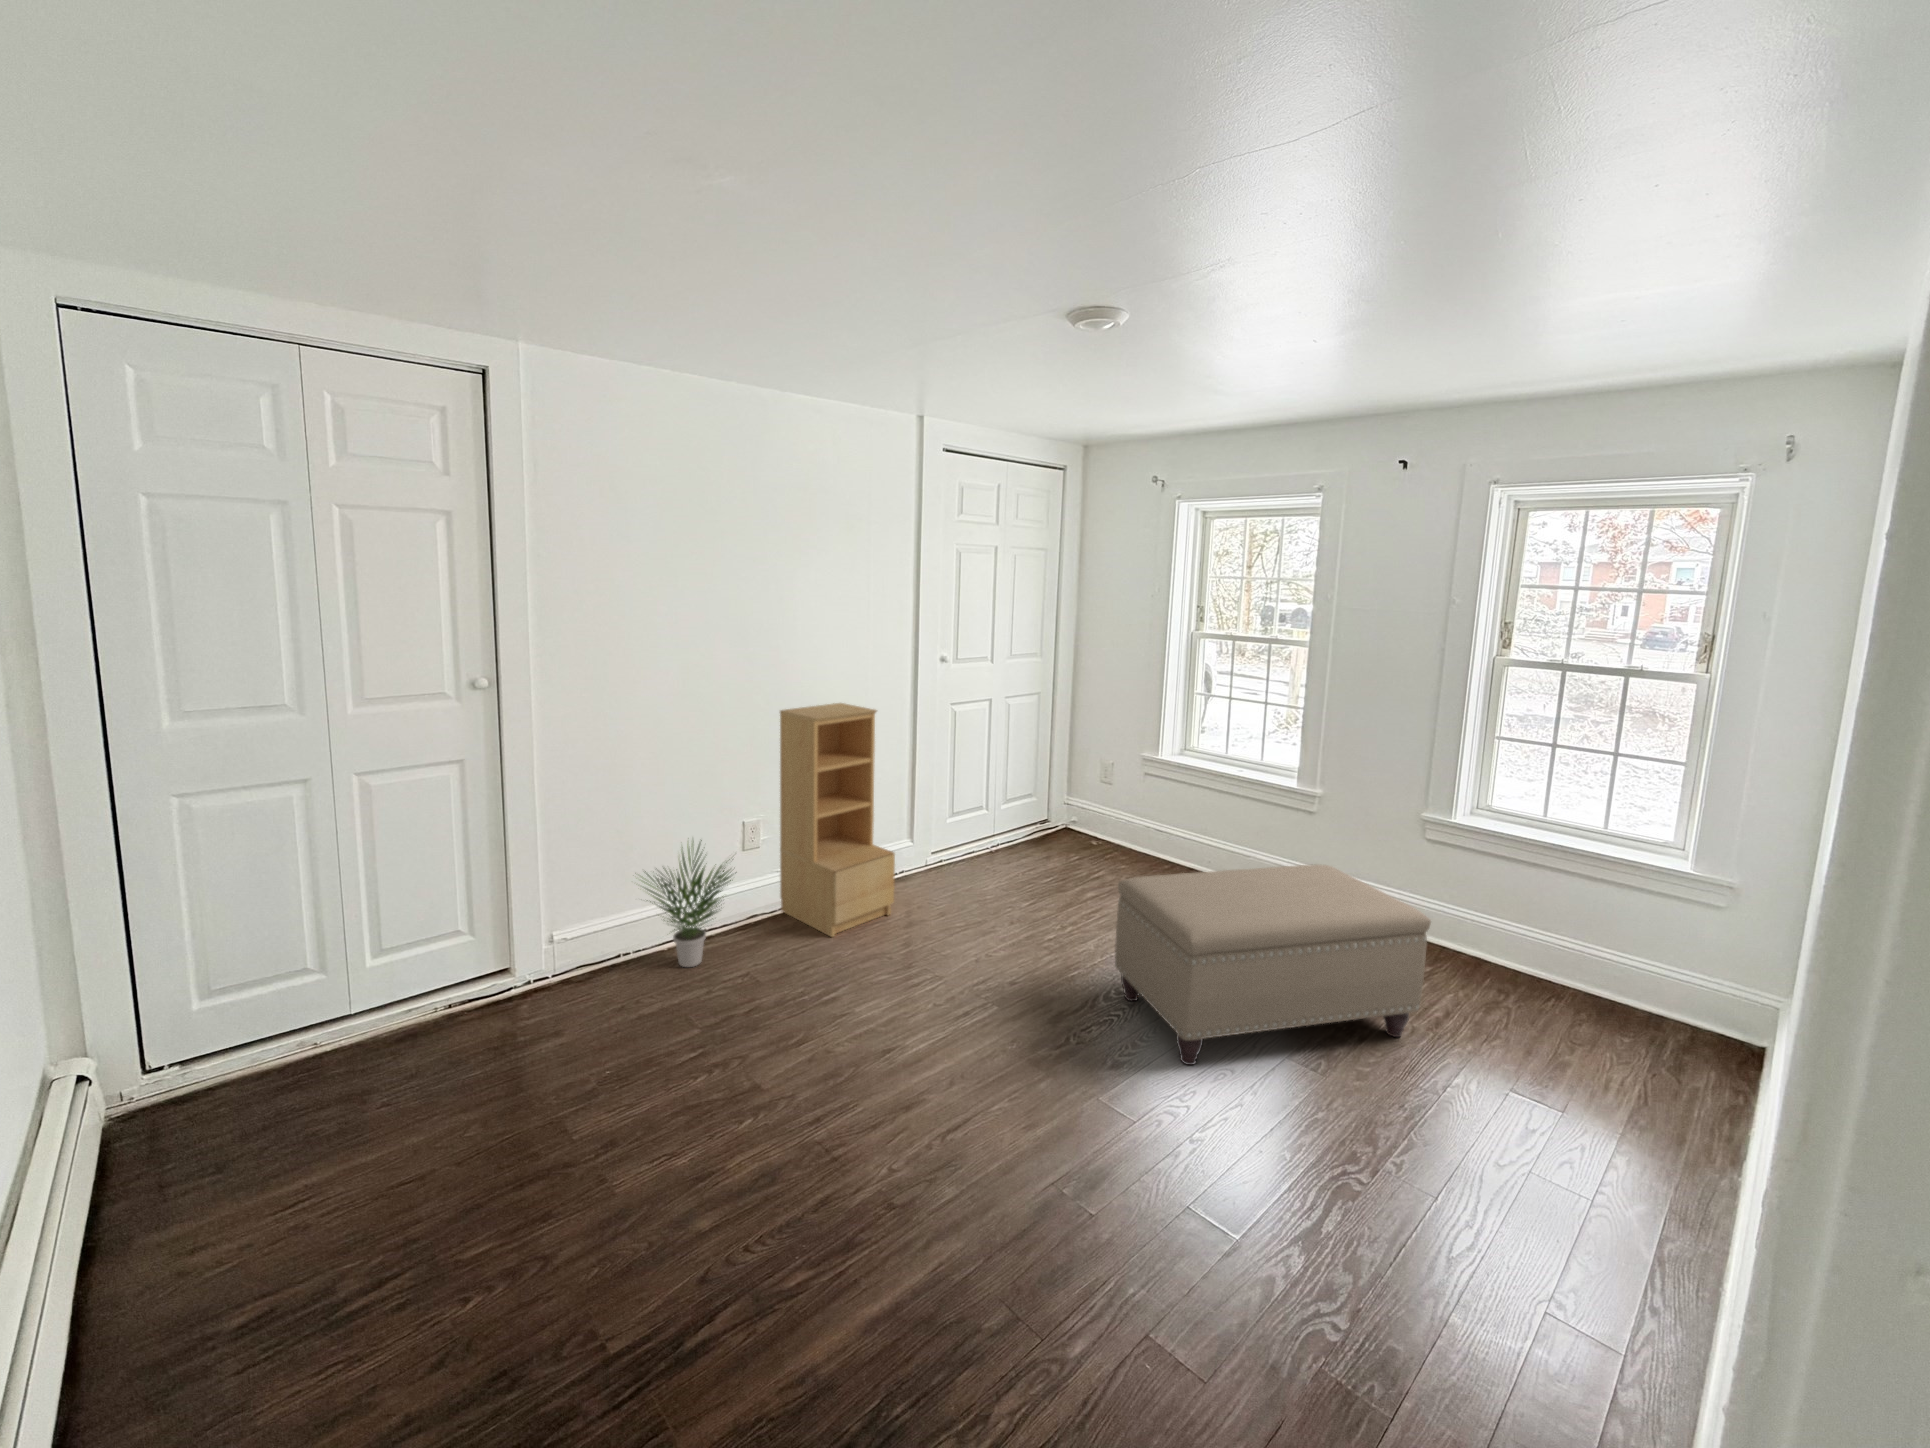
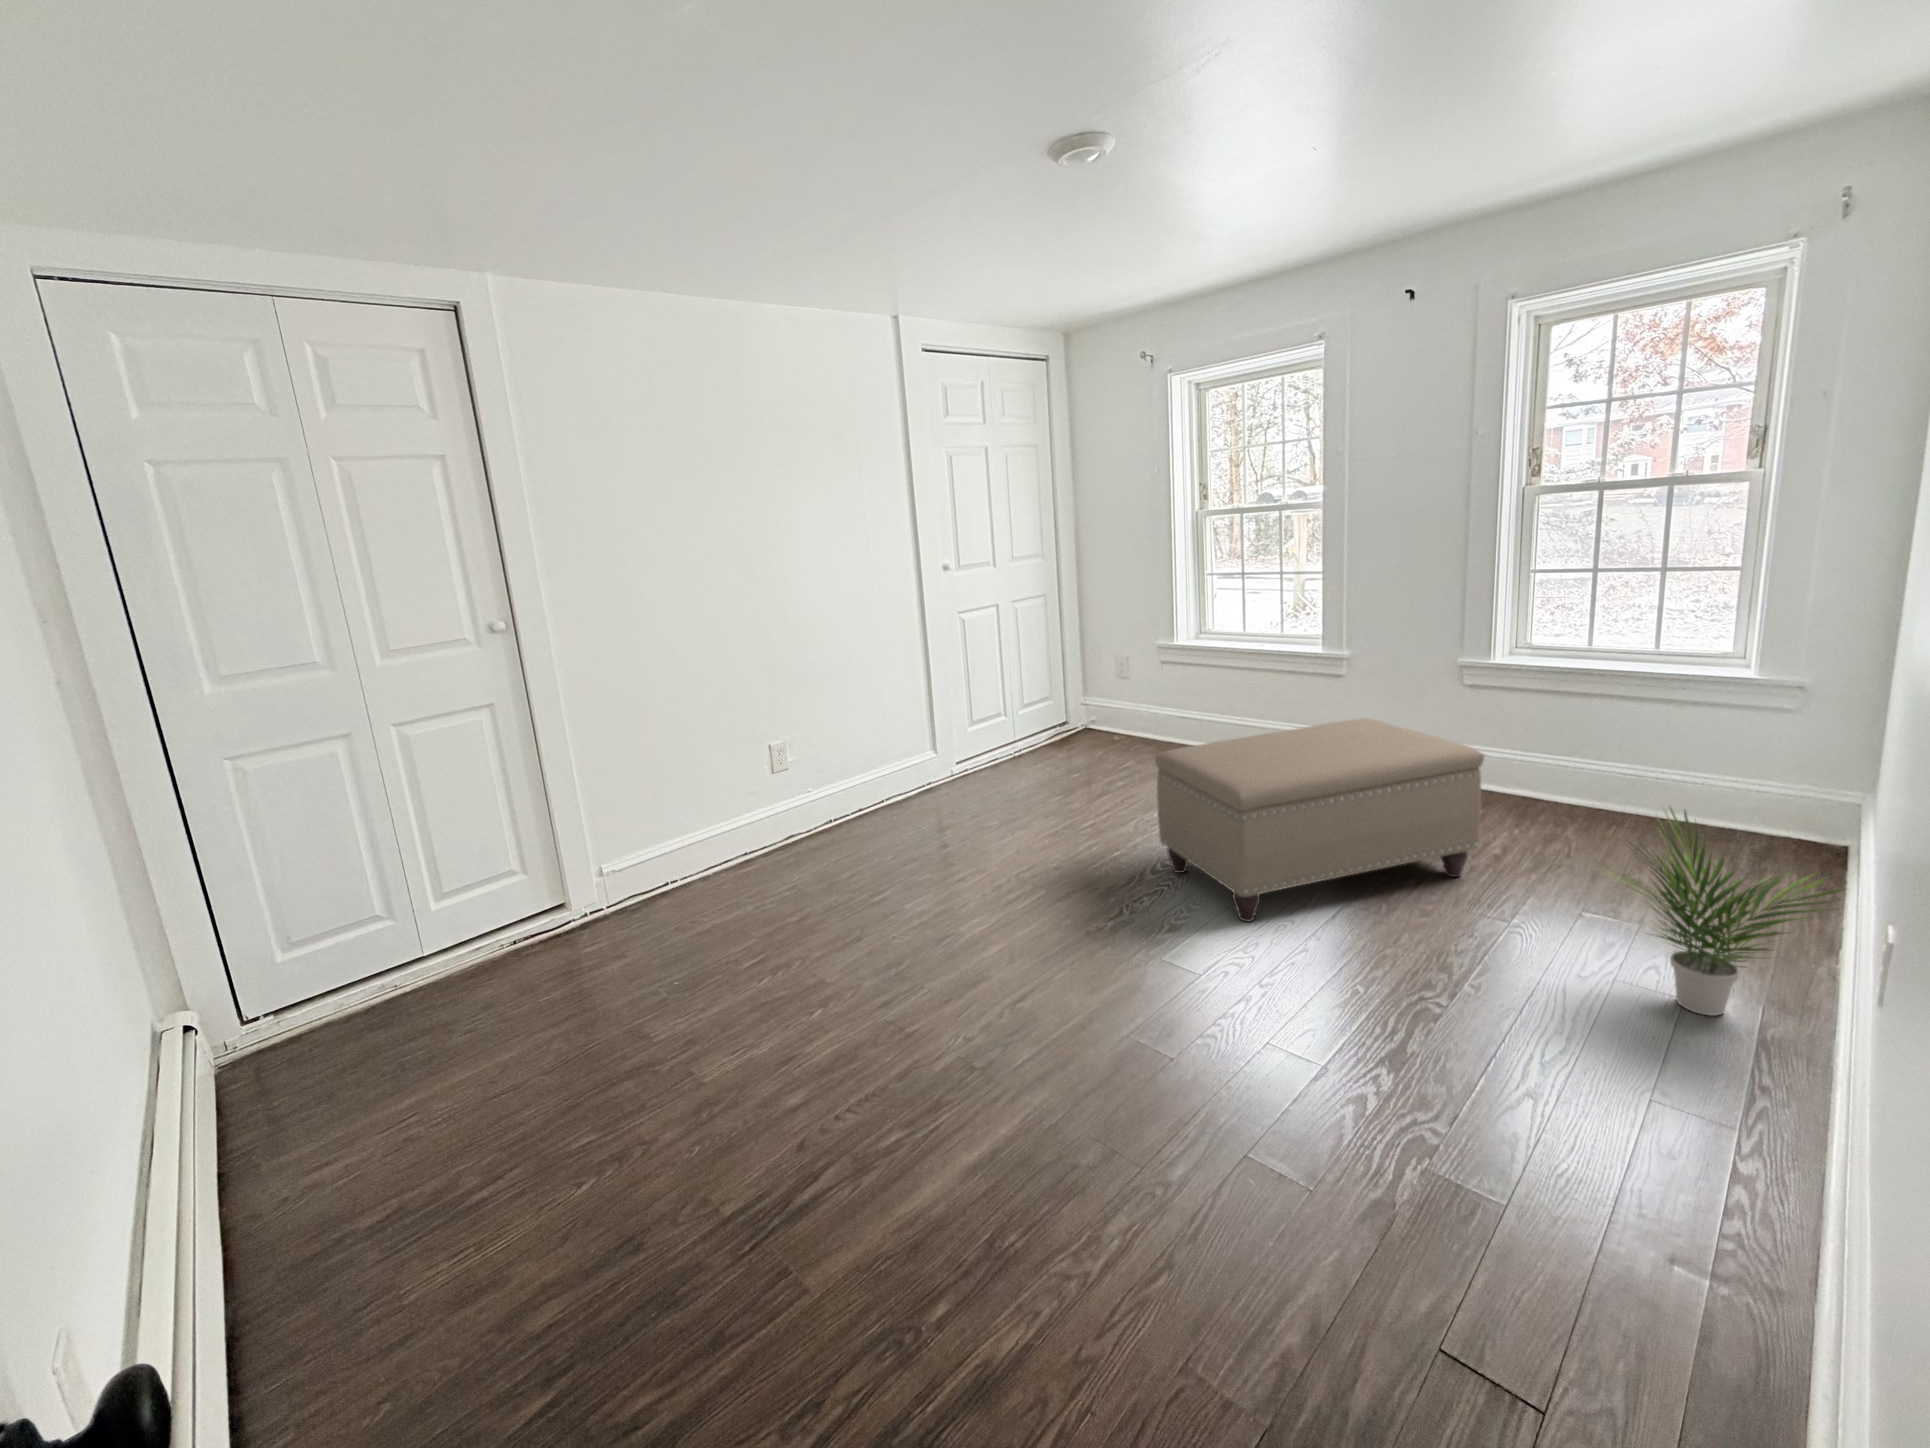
bookshelf: present [780,703,895,937] -> none [790,619,927,849]
potted plant: present [645,840,731,967] -> present [1613,808,1843,1016]

